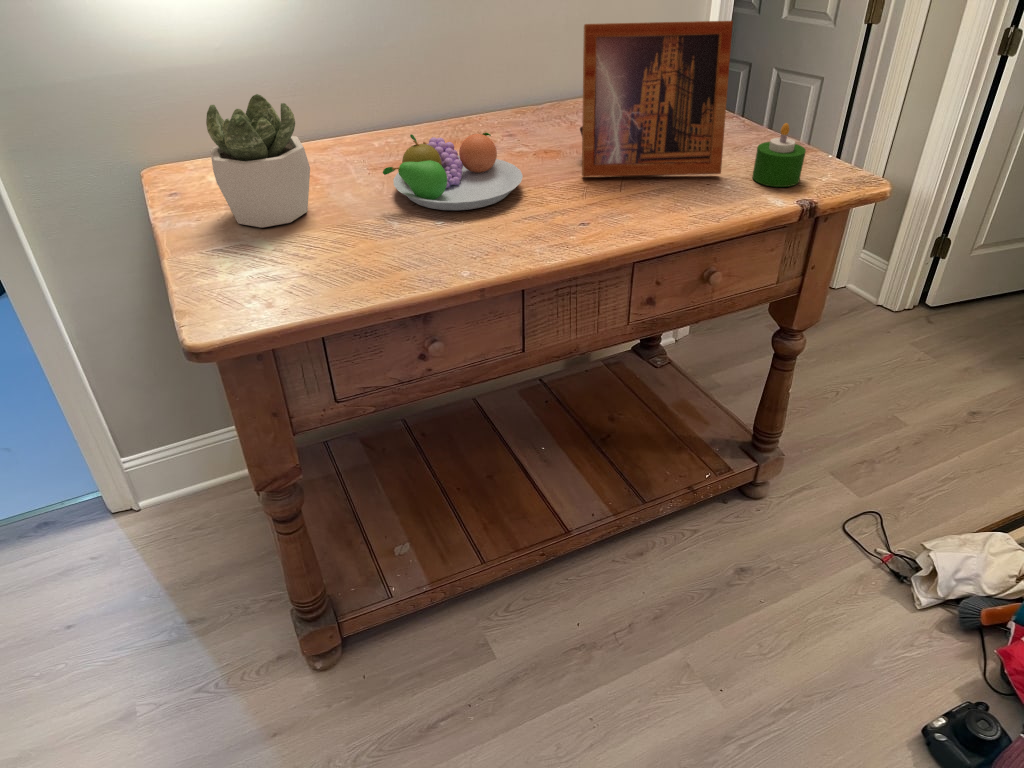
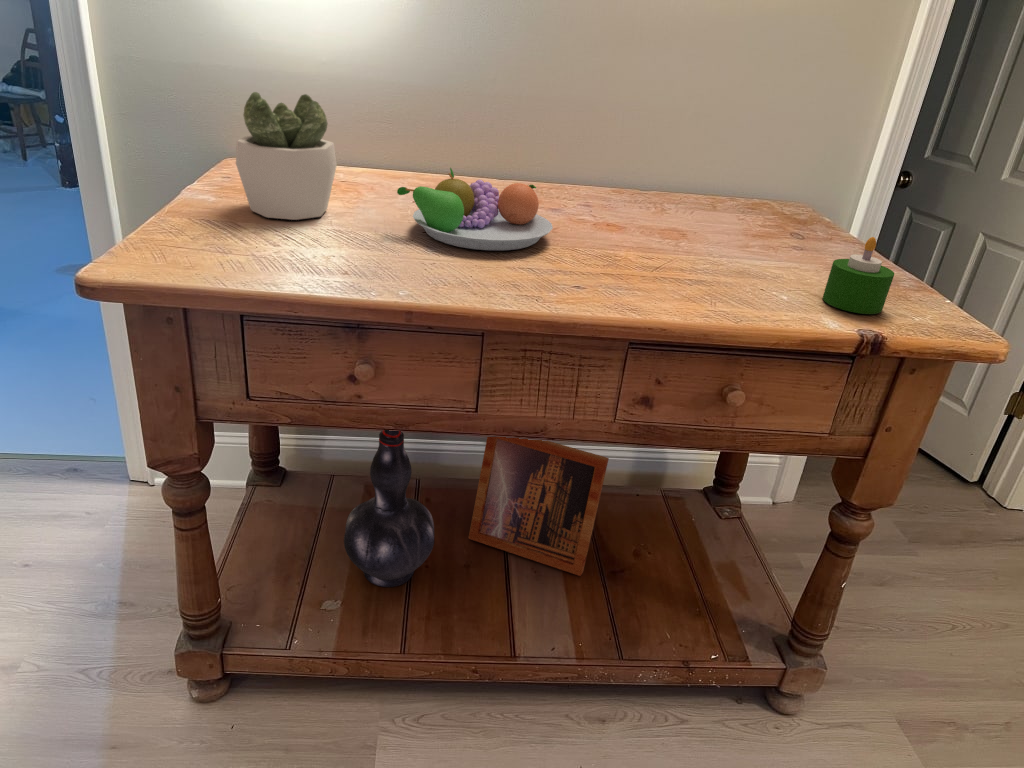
picture frame: present [580,21,733,177] -> present [469,437,609,576]
decorative vase: none [383,375,466,520] -> present [344,430,434,587]

